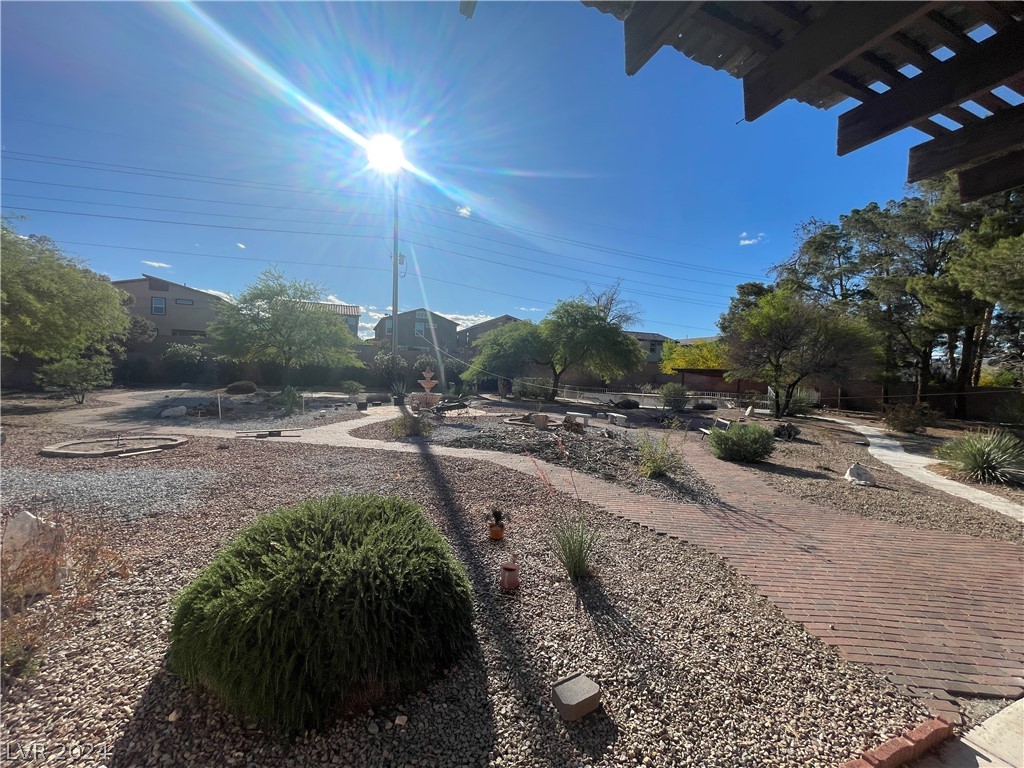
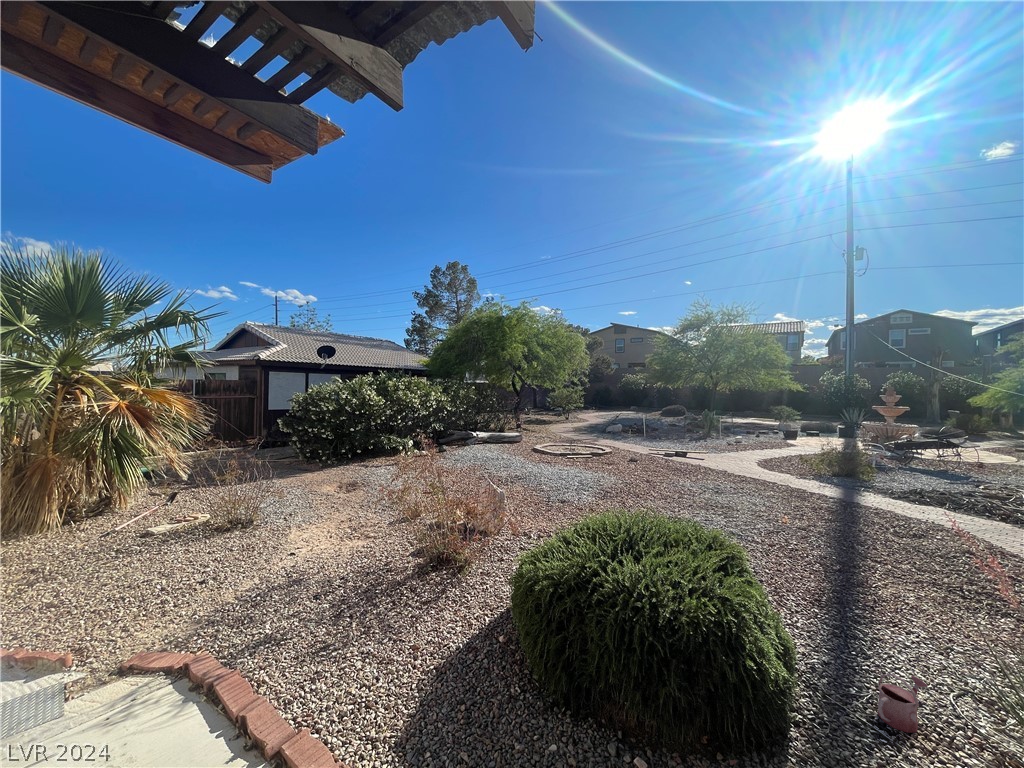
potted plant: present [481,507,512,539] -> none [879,595,956,652]

